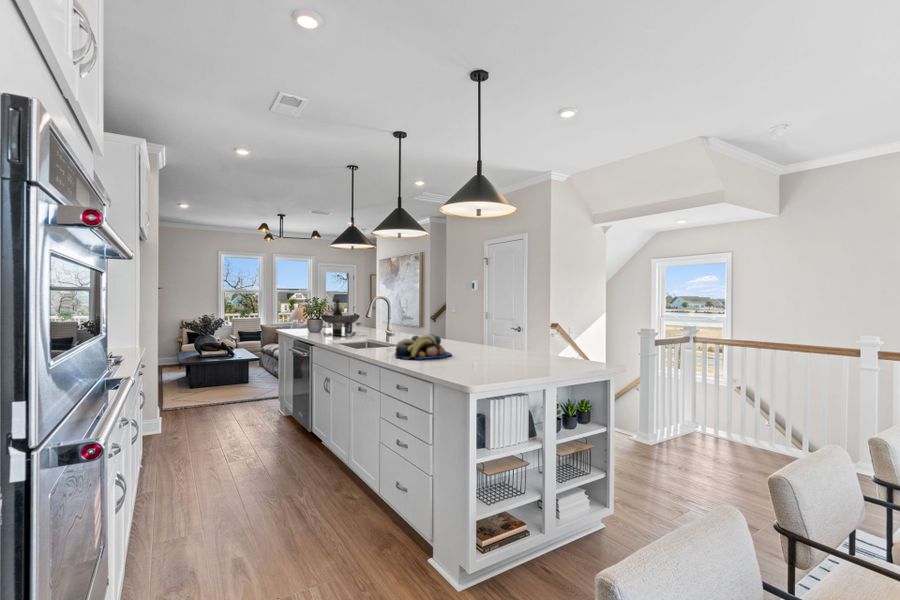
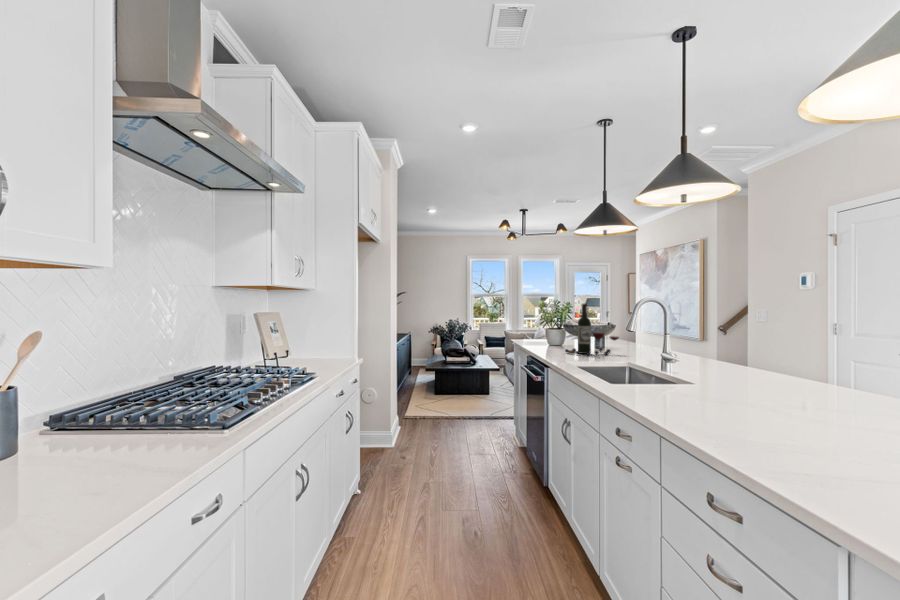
fruit bowl: present [395,334,452,359] -> none [690,376,838,438]

